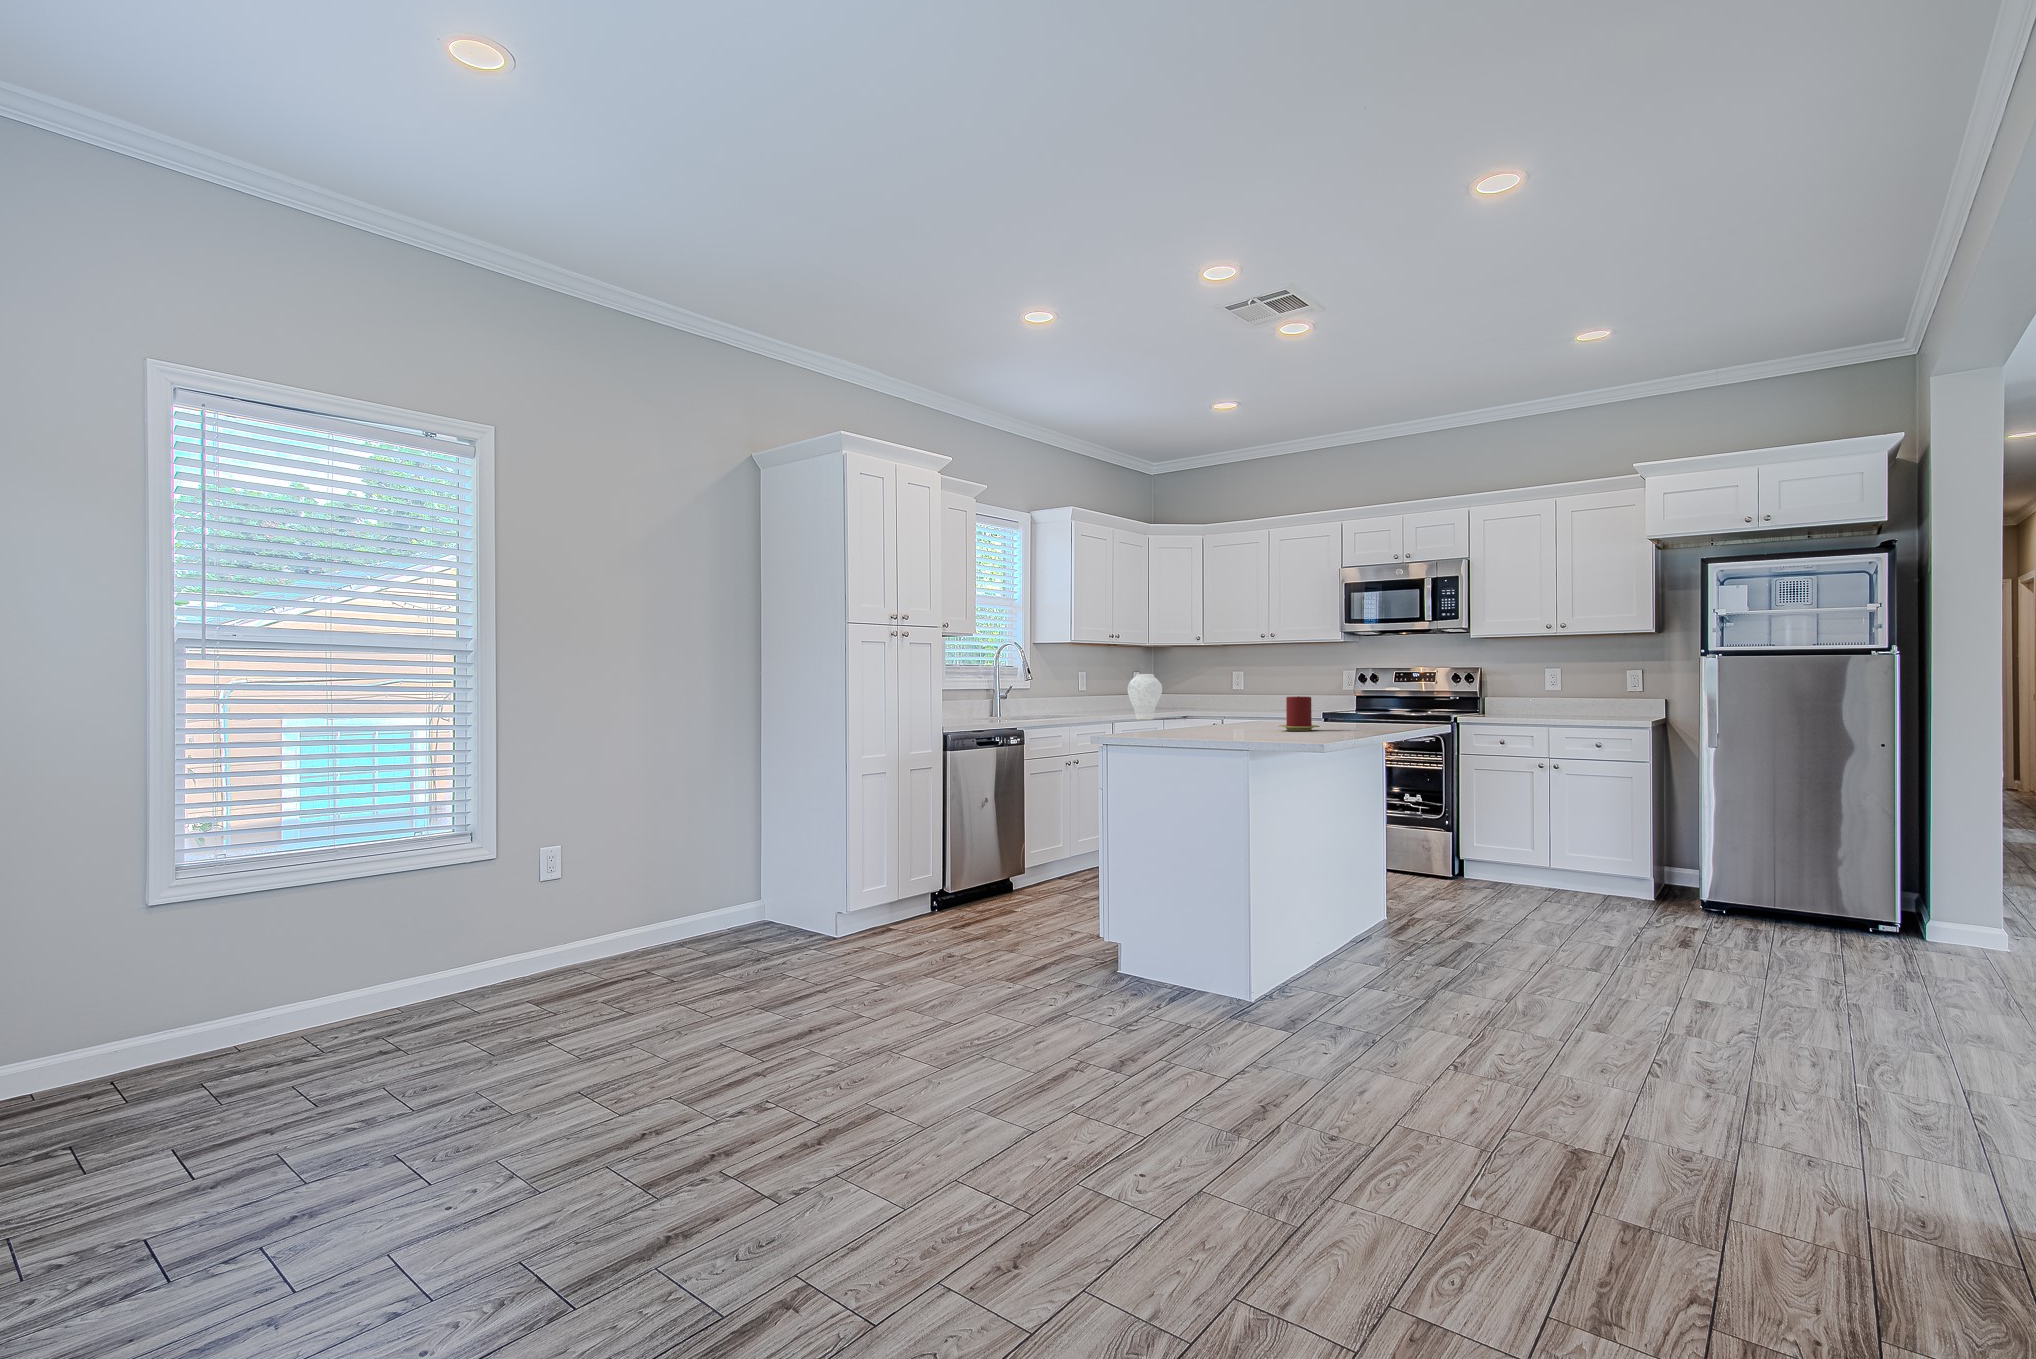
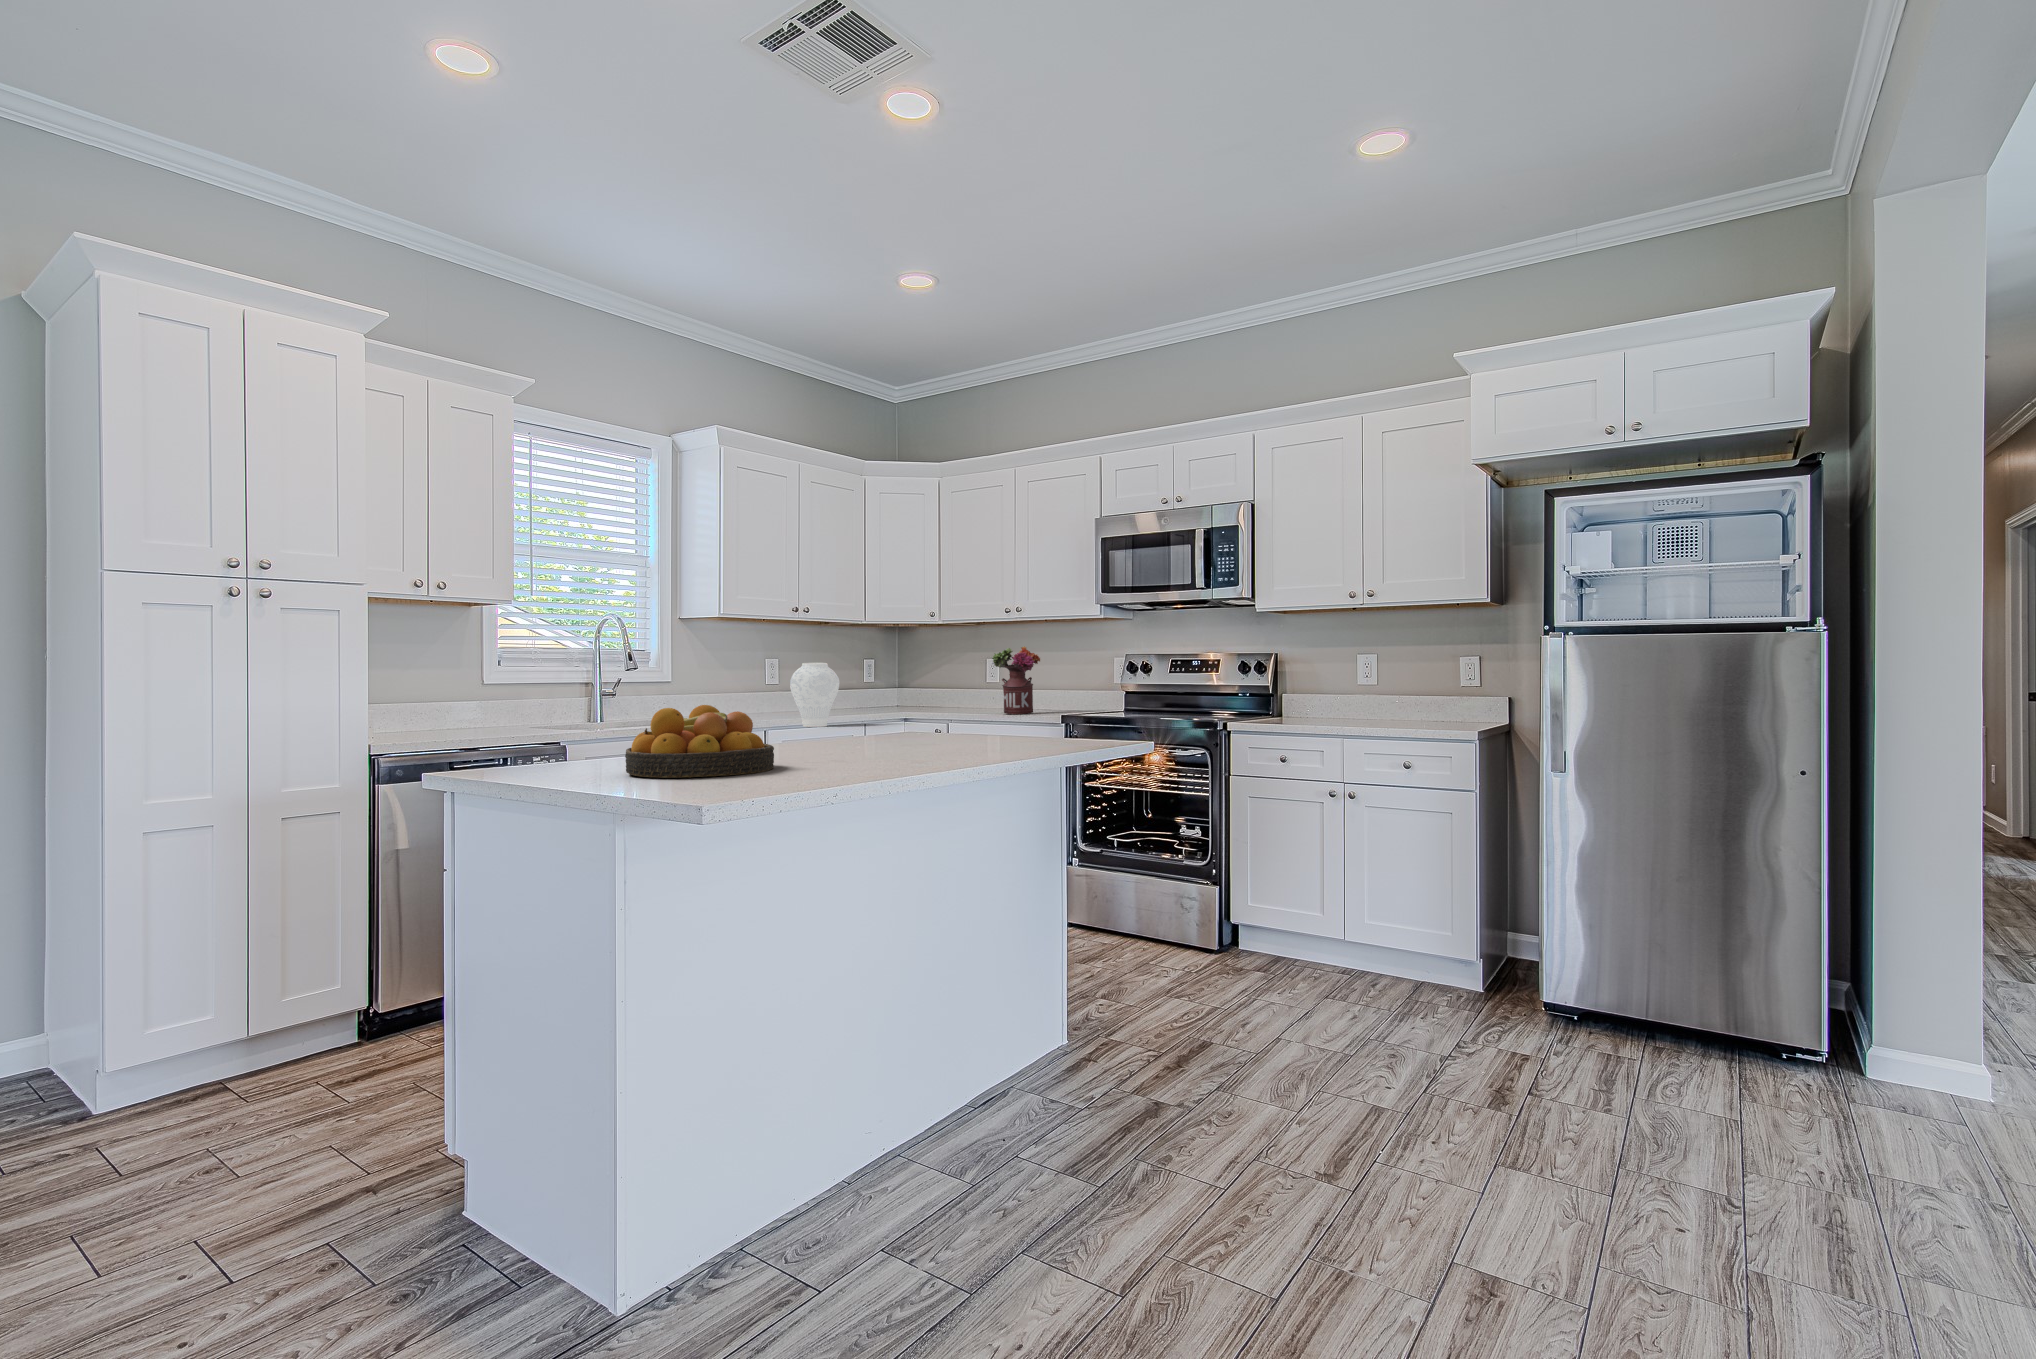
flower arrangement: none [1247,662,1284,713] -> present [992,646,1040,714]
candle: present [1278,696,1320,731] -> none [869,700,935,756]
fruit bowl: none [1165,698,1250,739] -> present [625,705,774,778]

